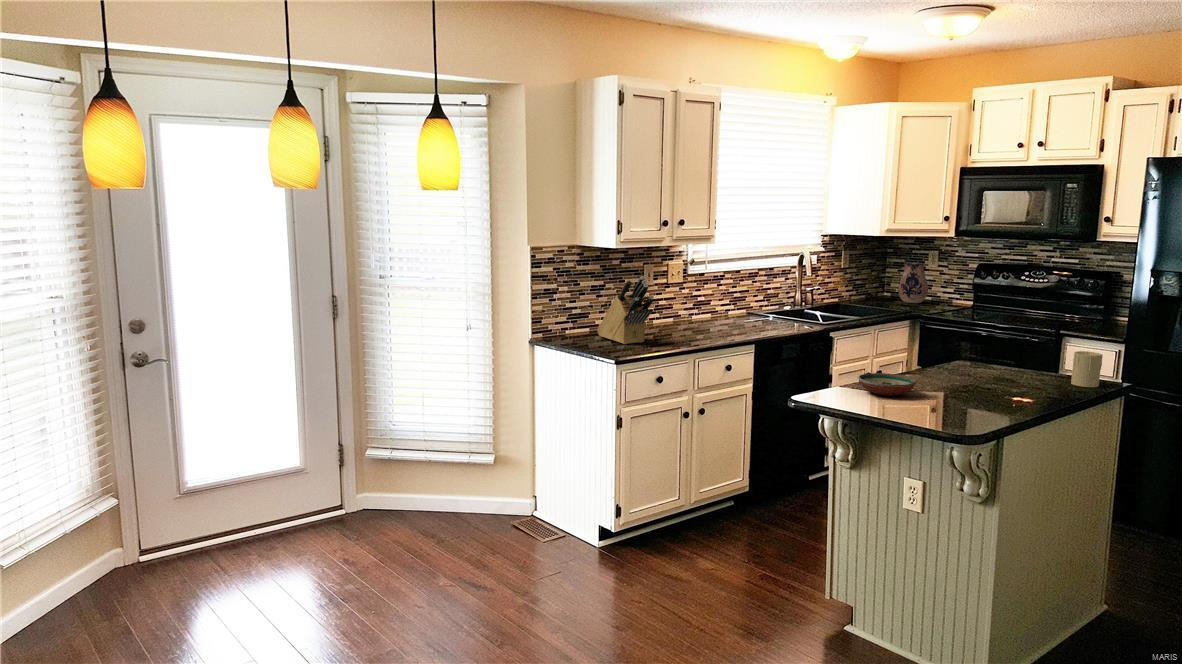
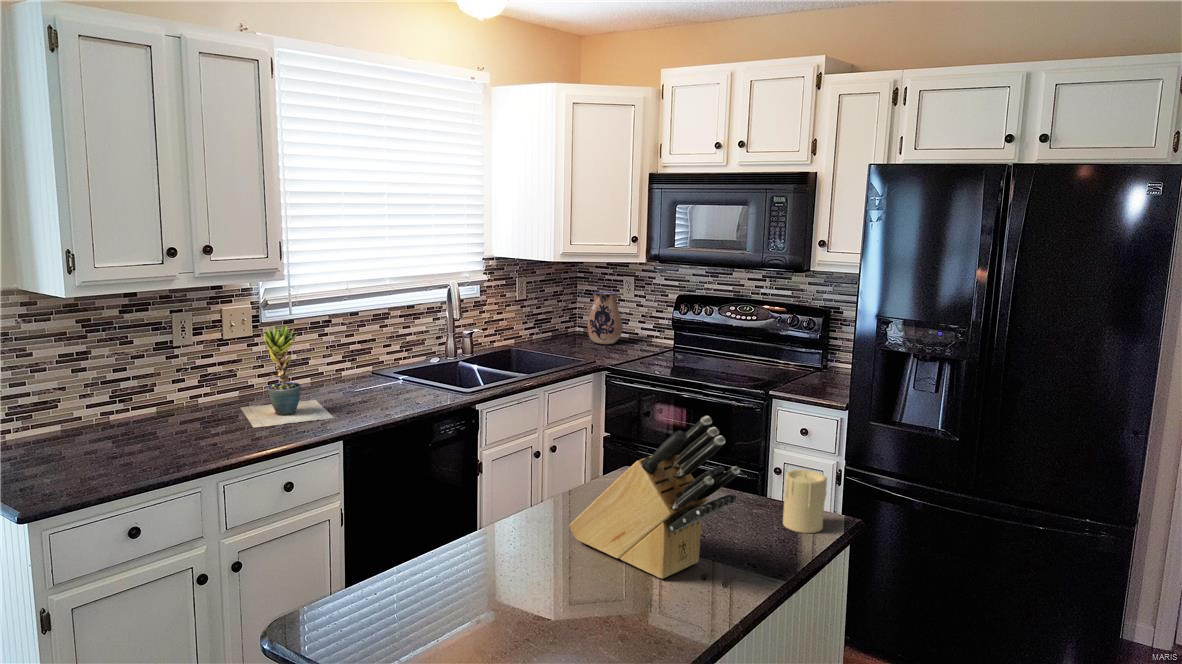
potted plant: none [682,272,747,334] -> present [241,326,334,428]
knife block: present [597,276,654,344] -> present [570,416,740,578]
decorative bowl: present [858,373,917,396] -> none [408,549,518,609]

